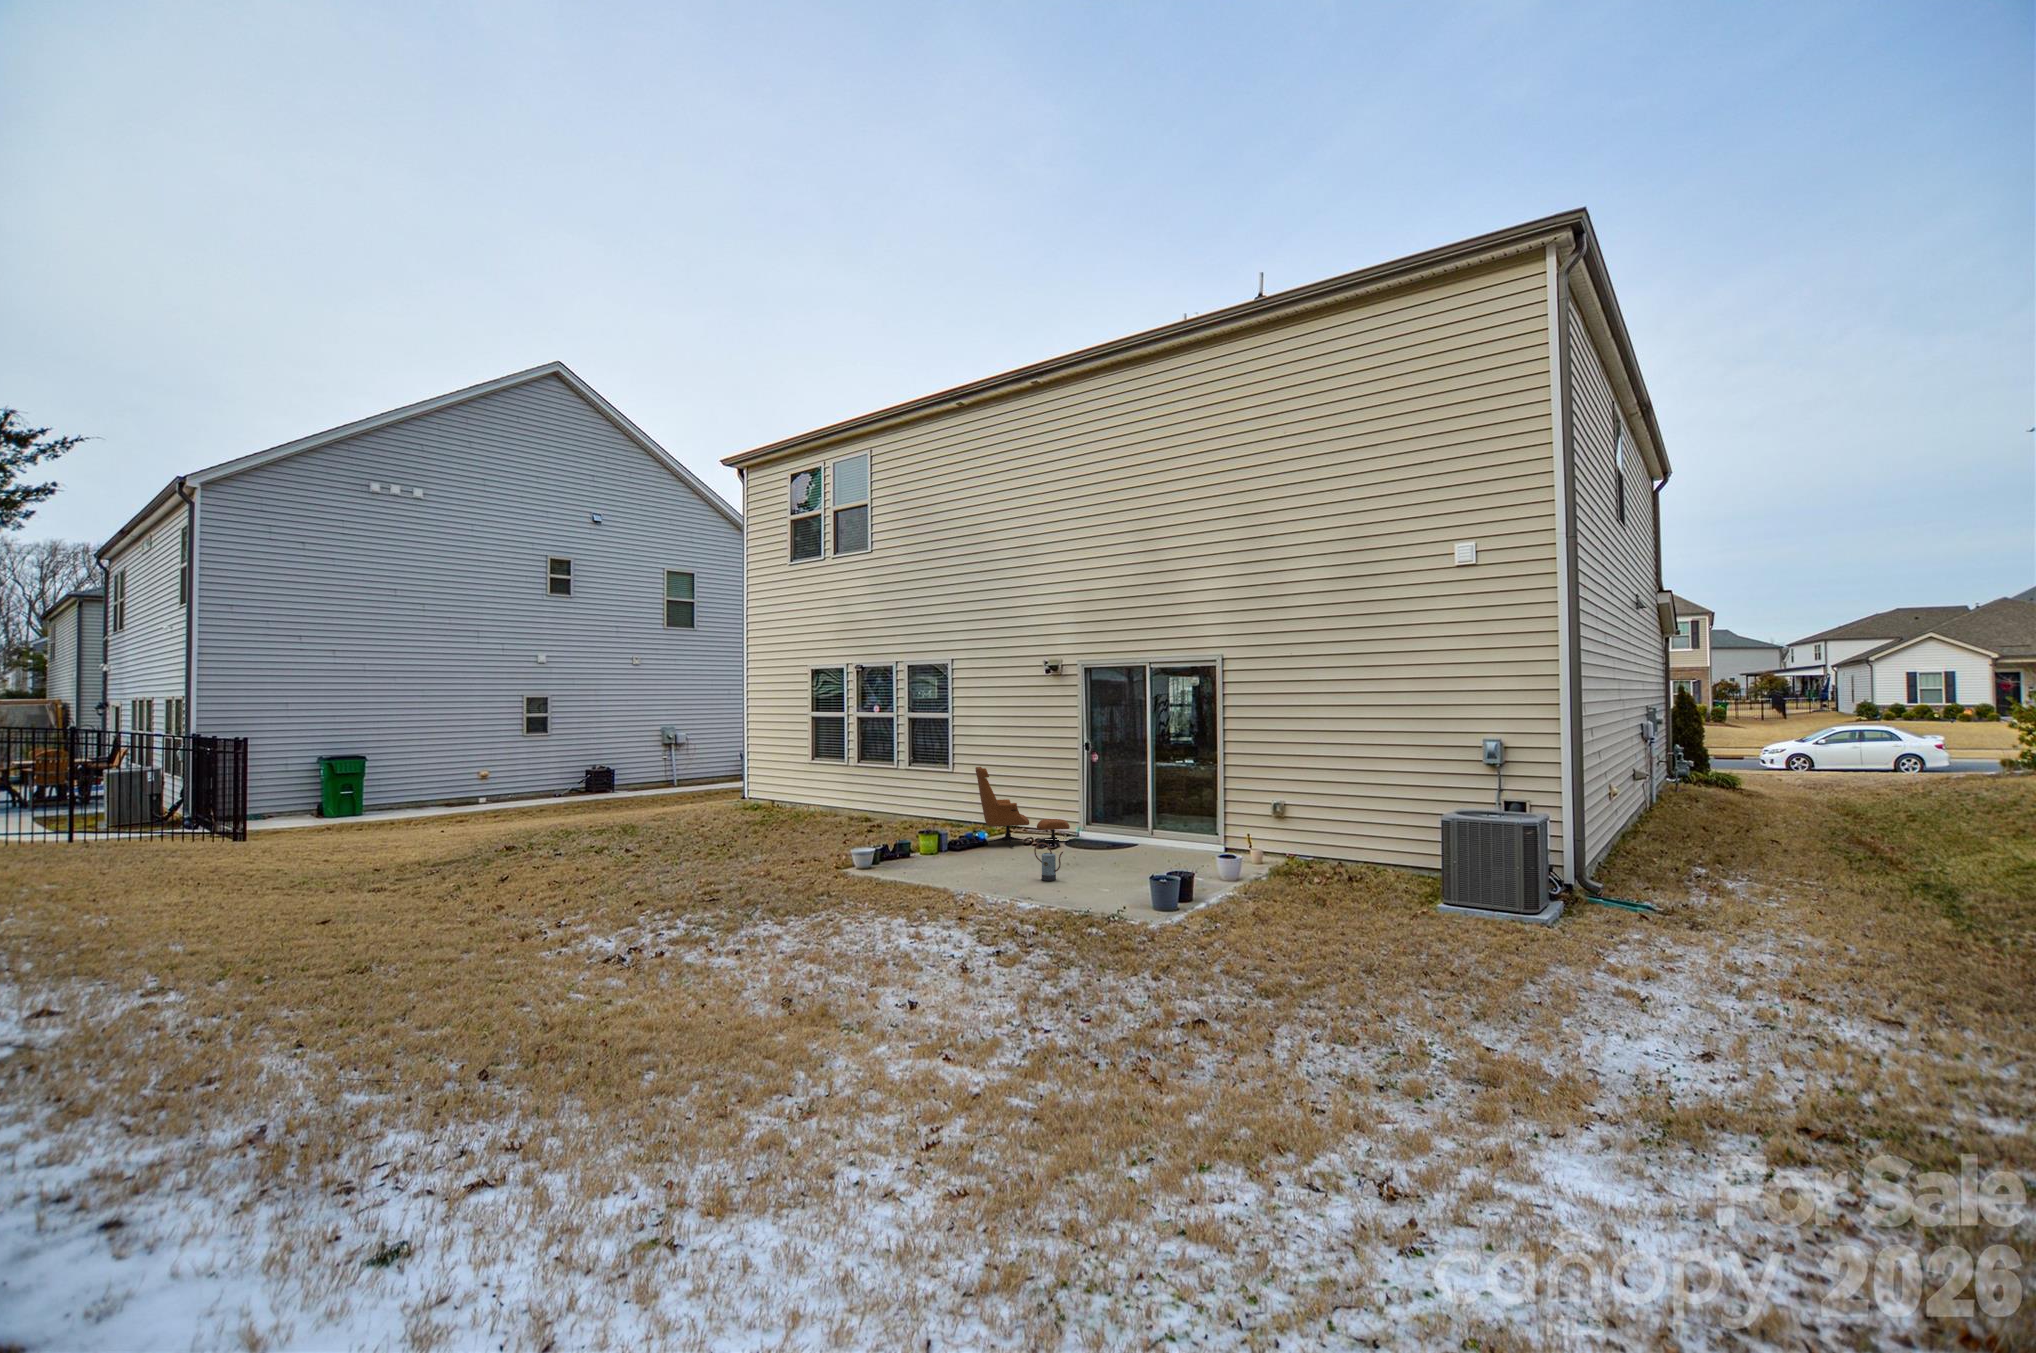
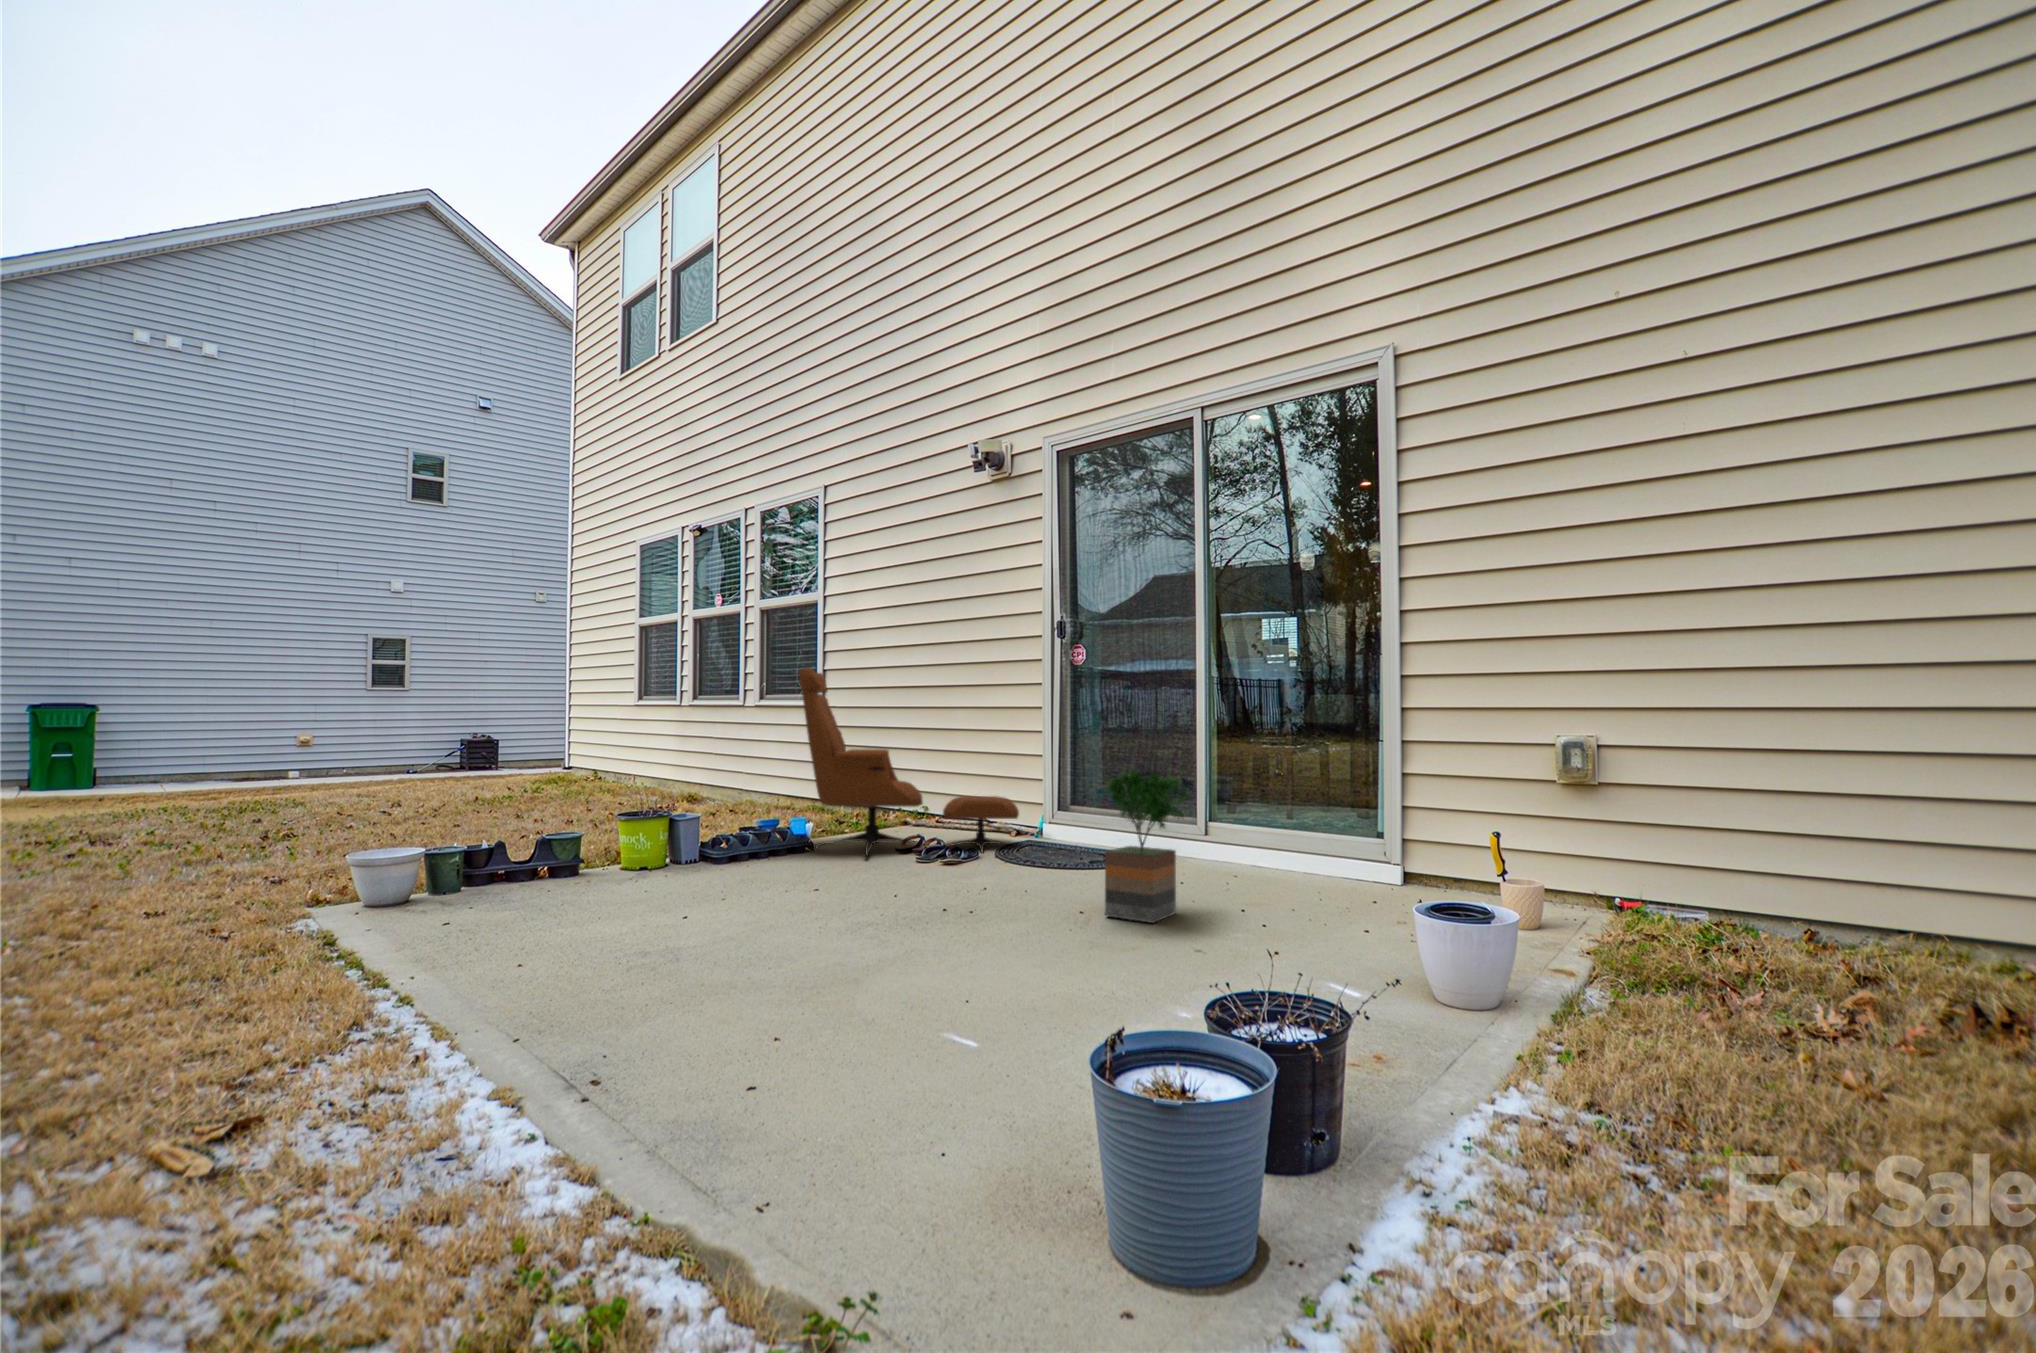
potted tree: none [1119,815,1151,866] -> present [1105,771,1191,923]
watering can: present [1034,843,1063,881] -> none [795,840,873,971]

